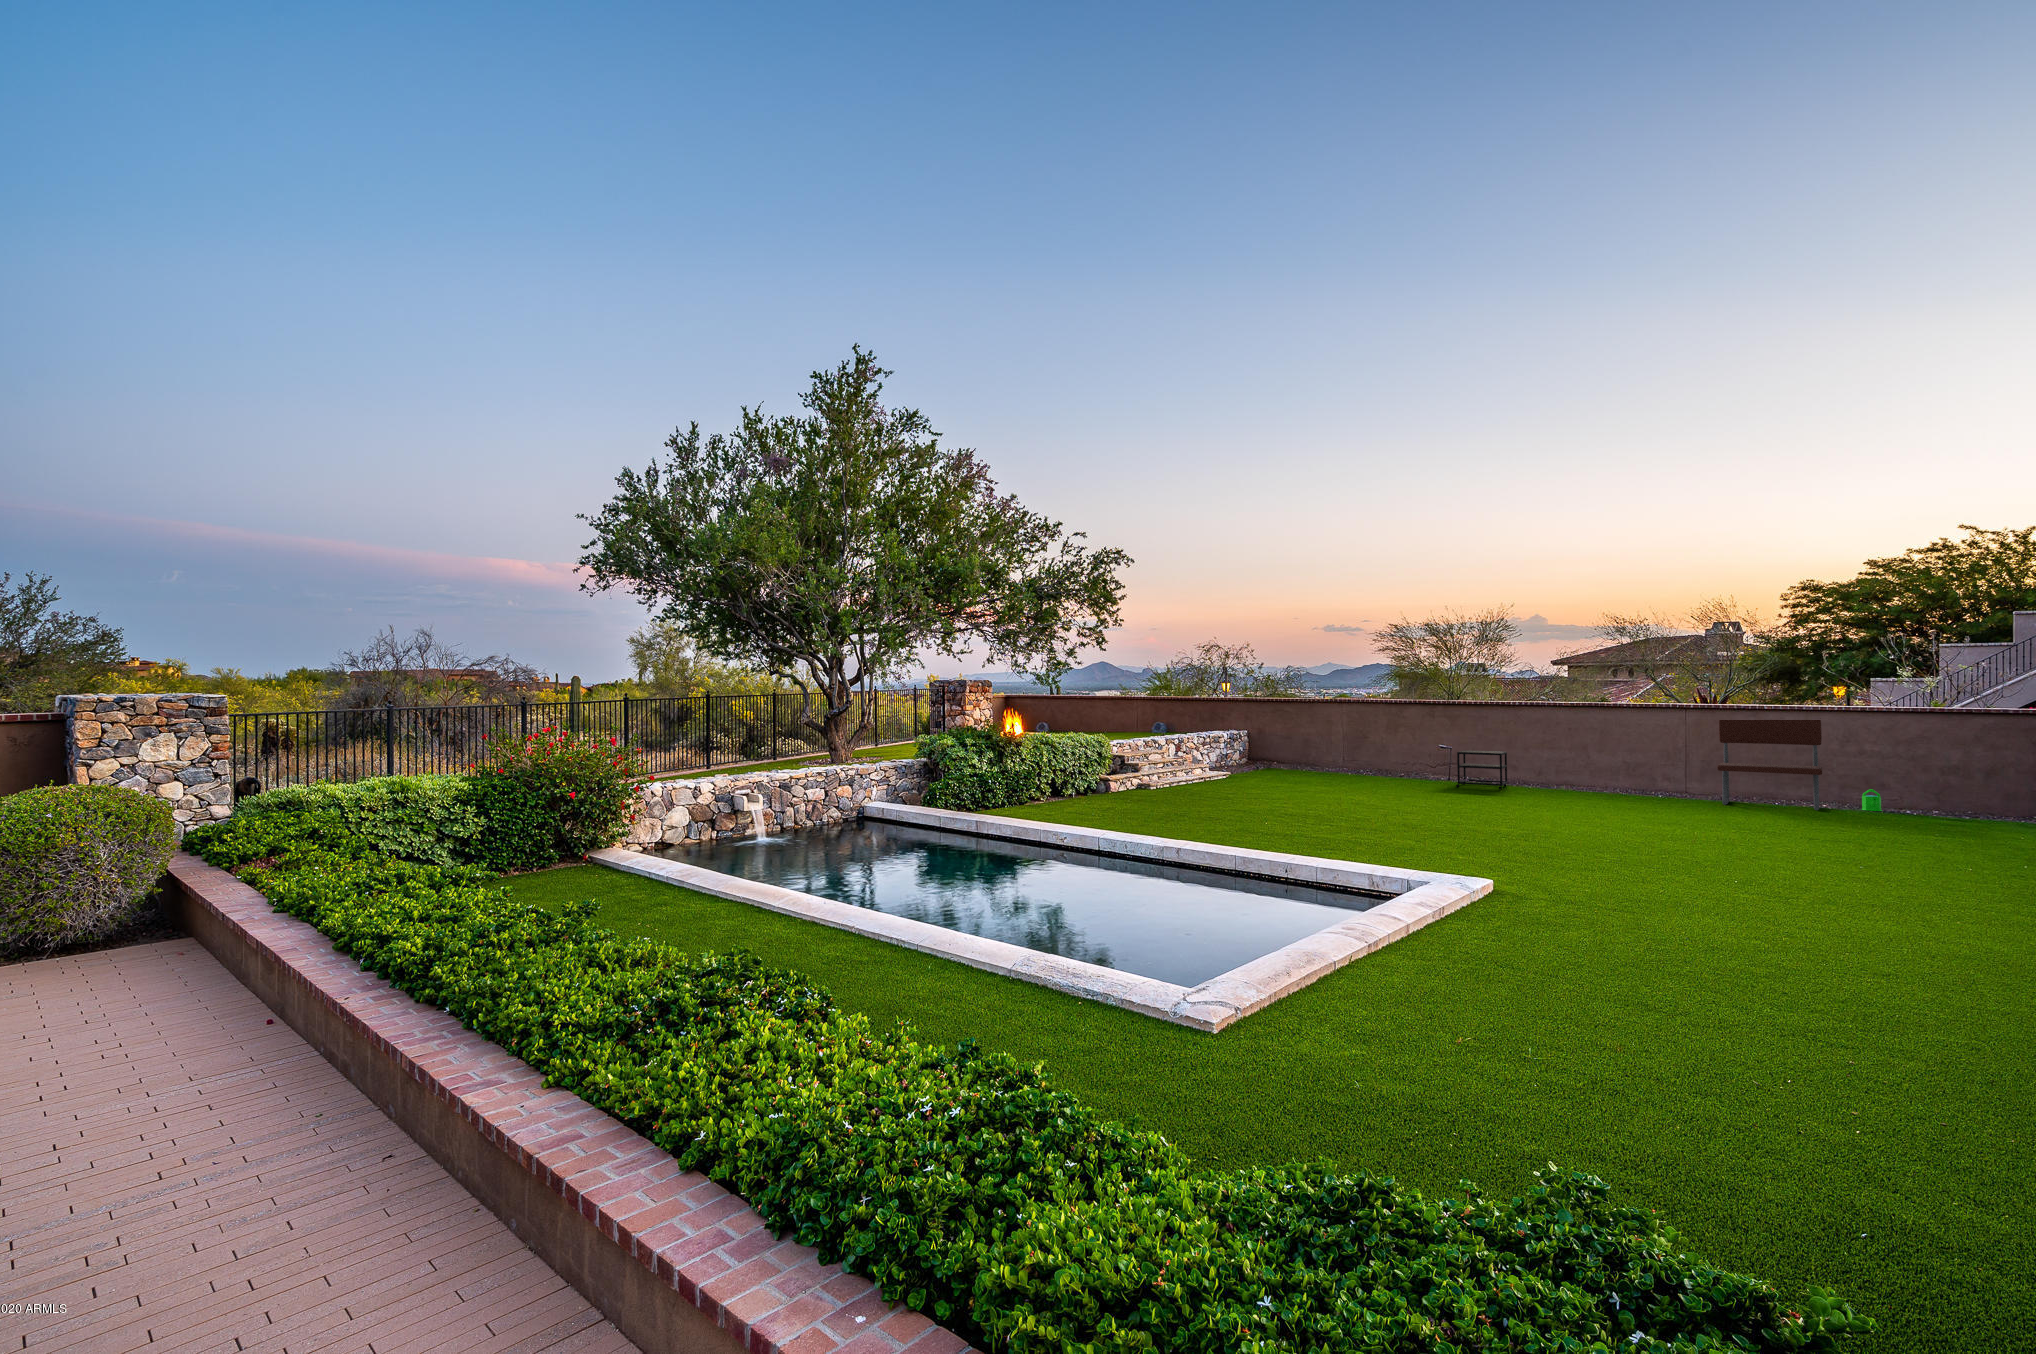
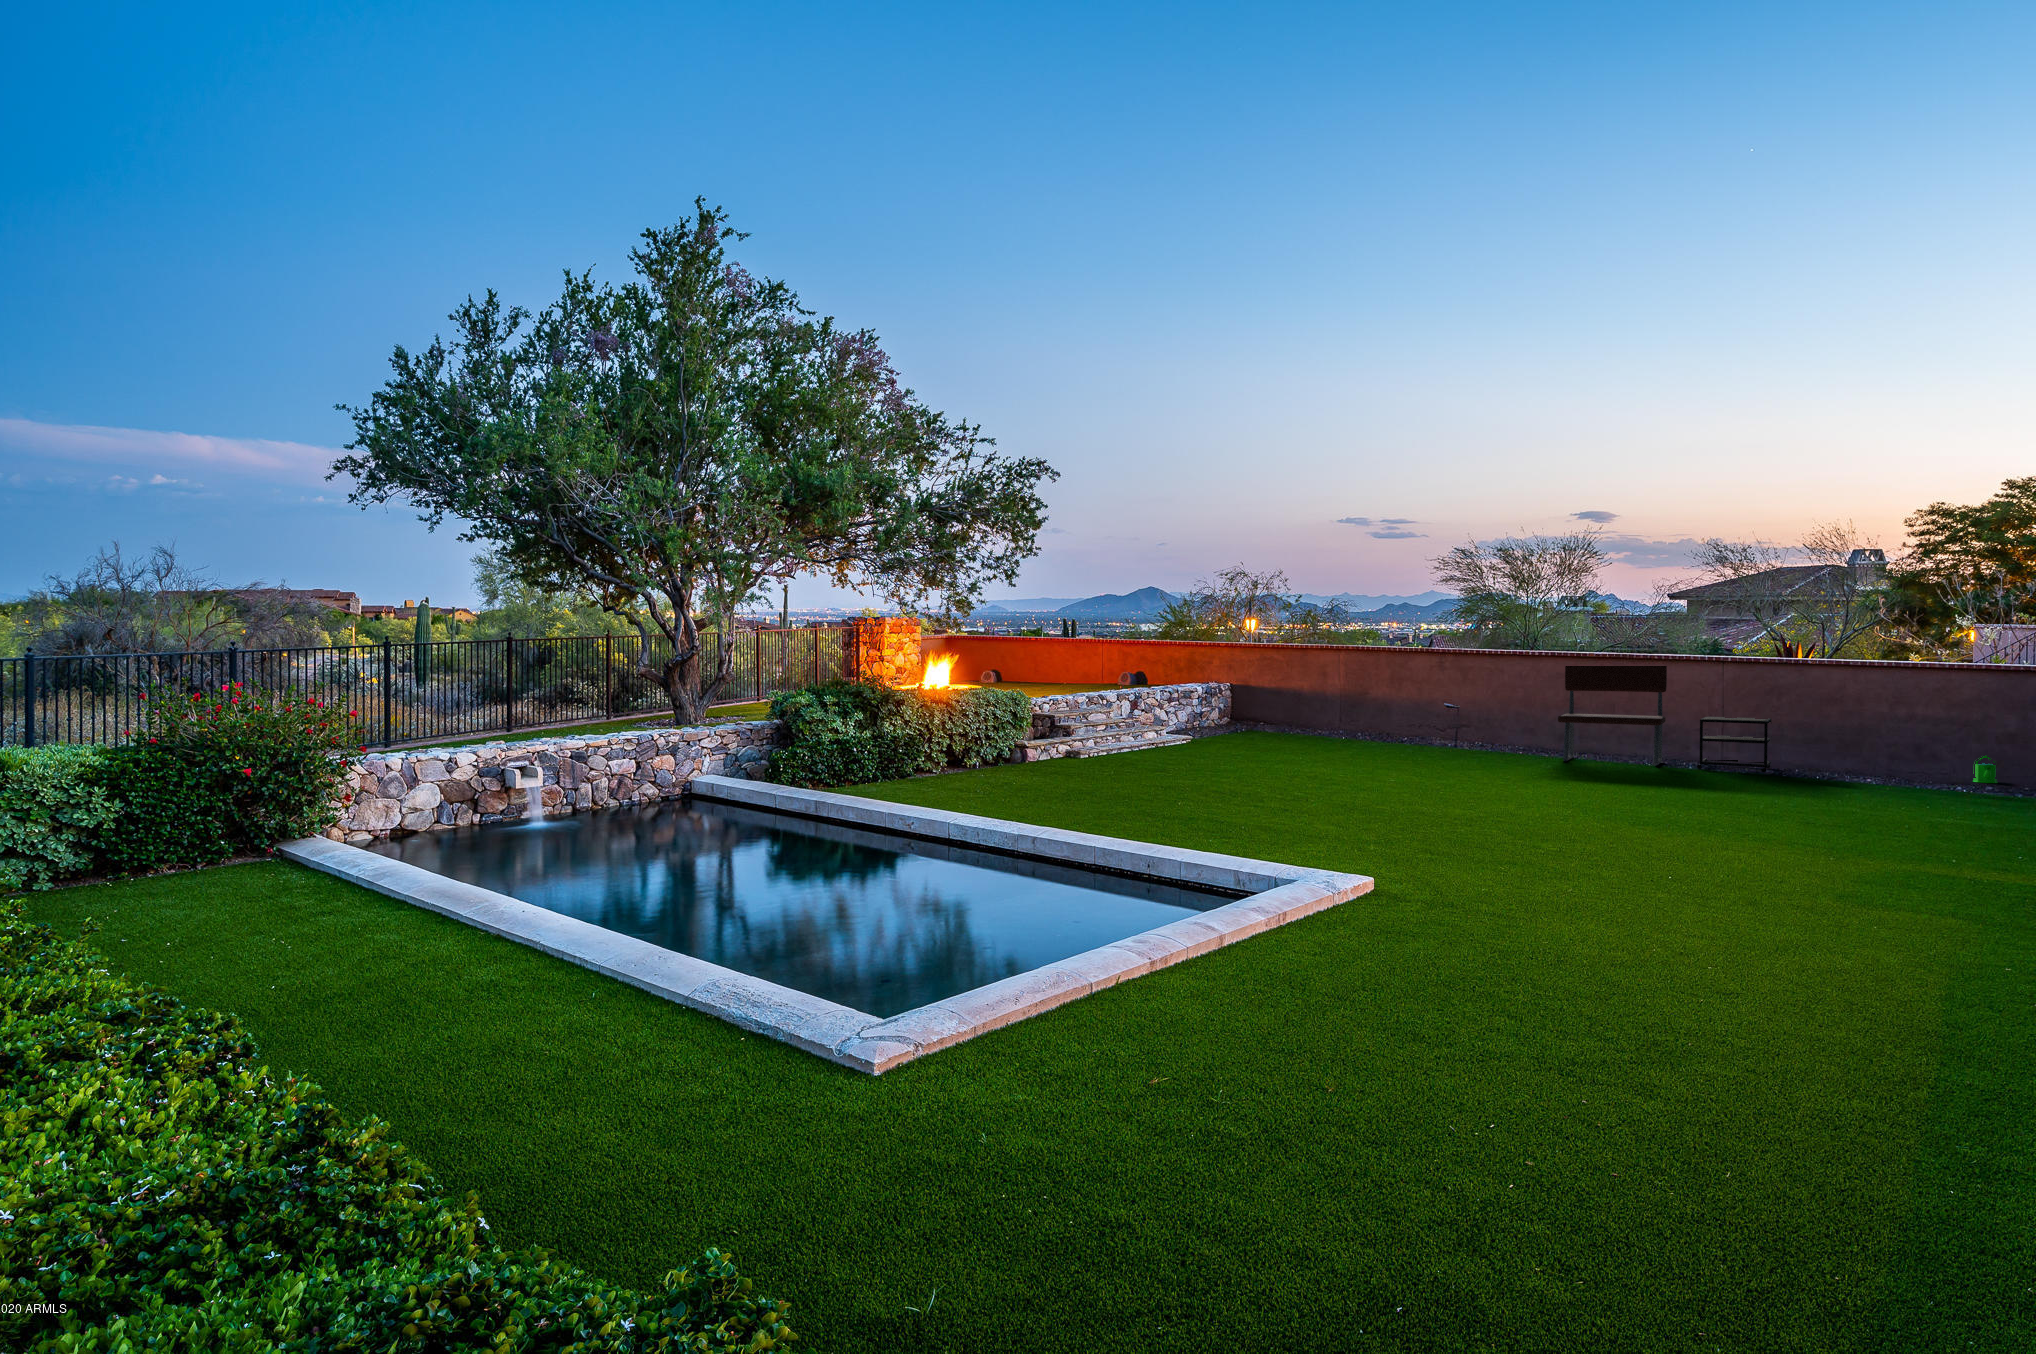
bench: present [1717,720,1822,810] -> present [1558,666,1667,765]
side table: present [1456,750,1507,789] -> present [1697,717,1771,772]

